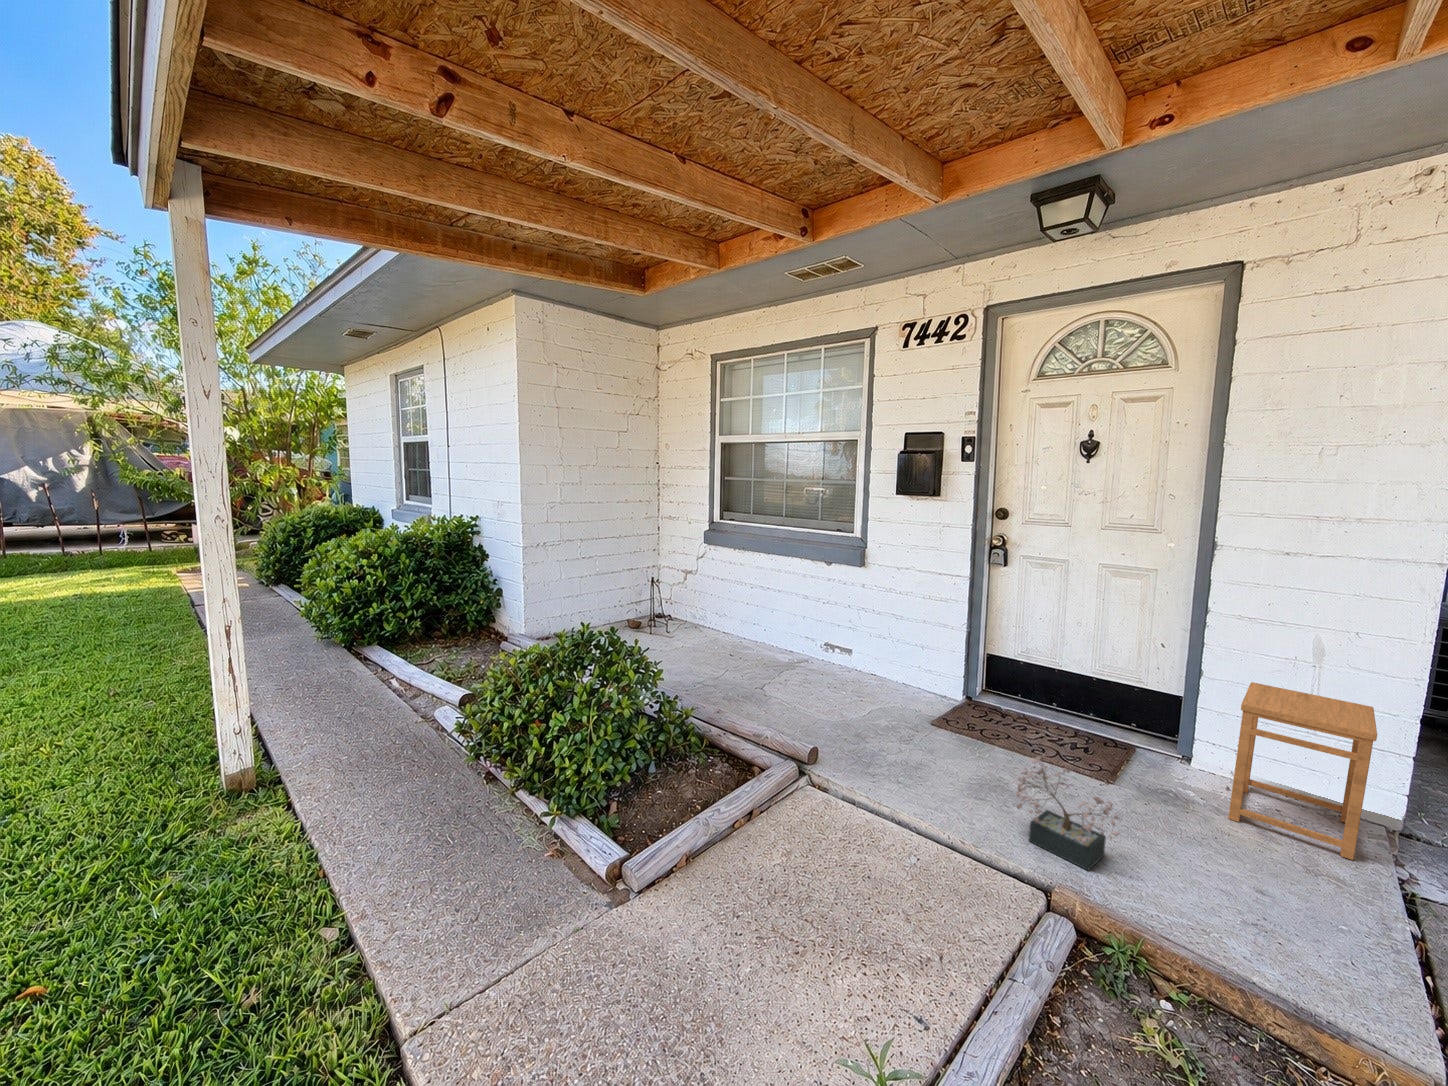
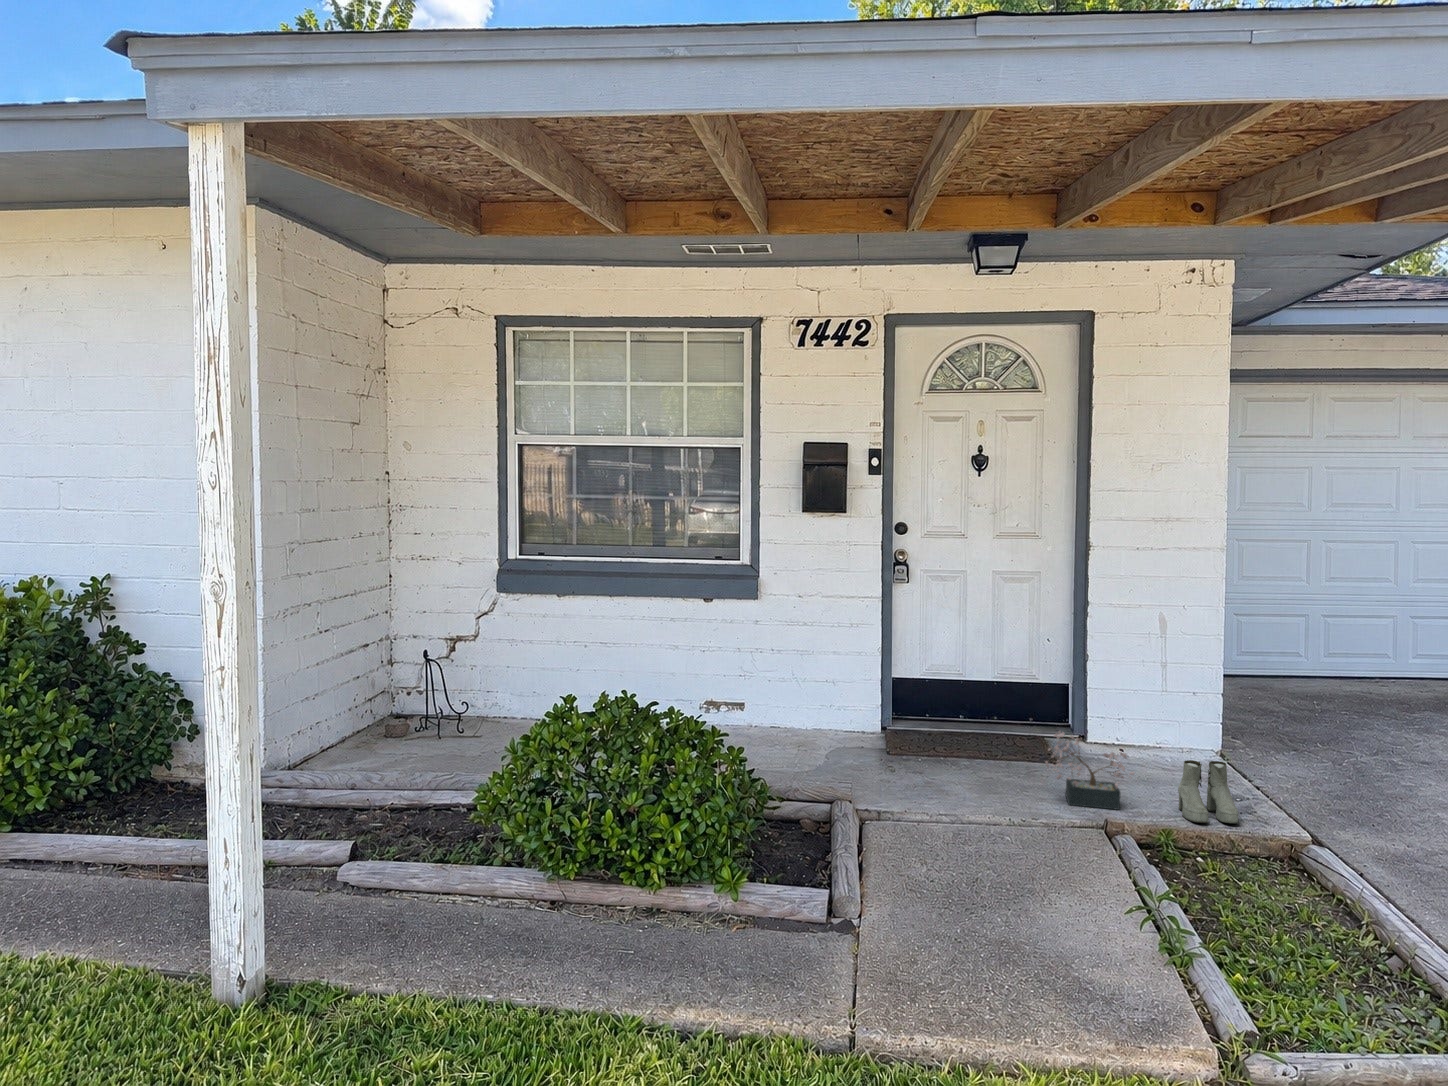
side table: present [1228,682,1377,860] -> none [1120,656,1220,768]
boots: none [1174,843,1267,961] -> present [1178,760,1238,824]

